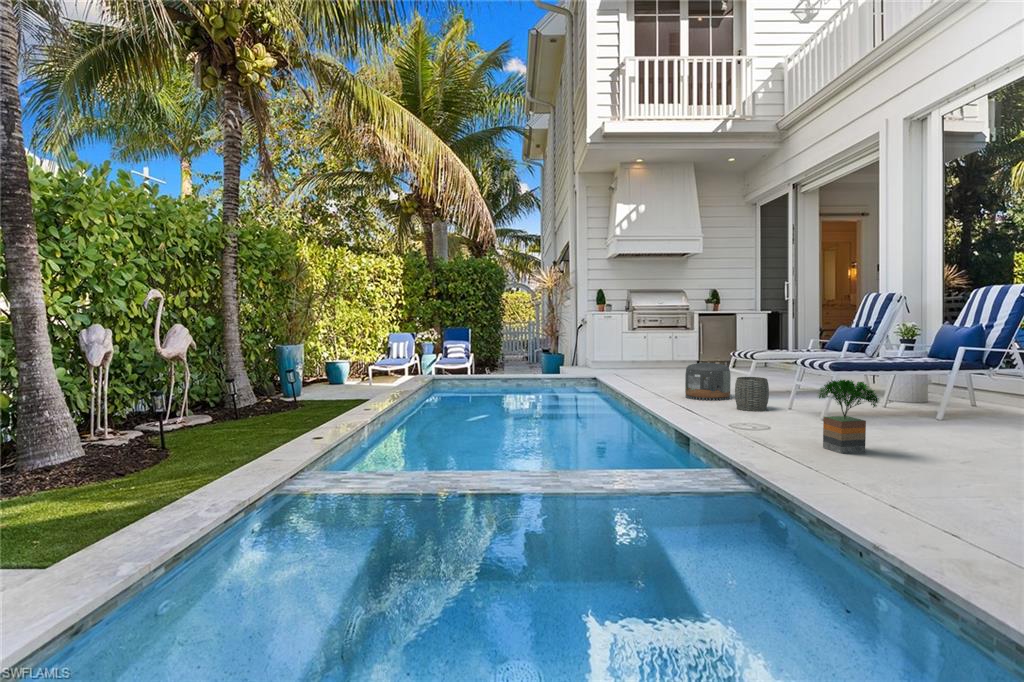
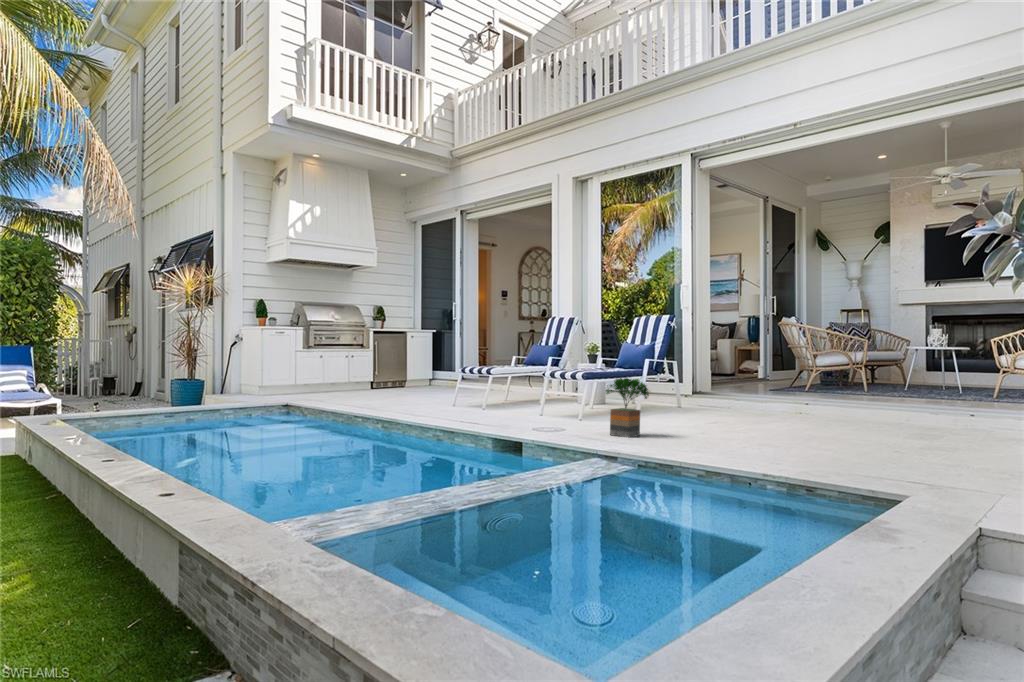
pouf: present [685,363,731,401] -> none [420,376,463,413]
woven basket: present [735,377,769,412] -> none [485,387,515,418]

